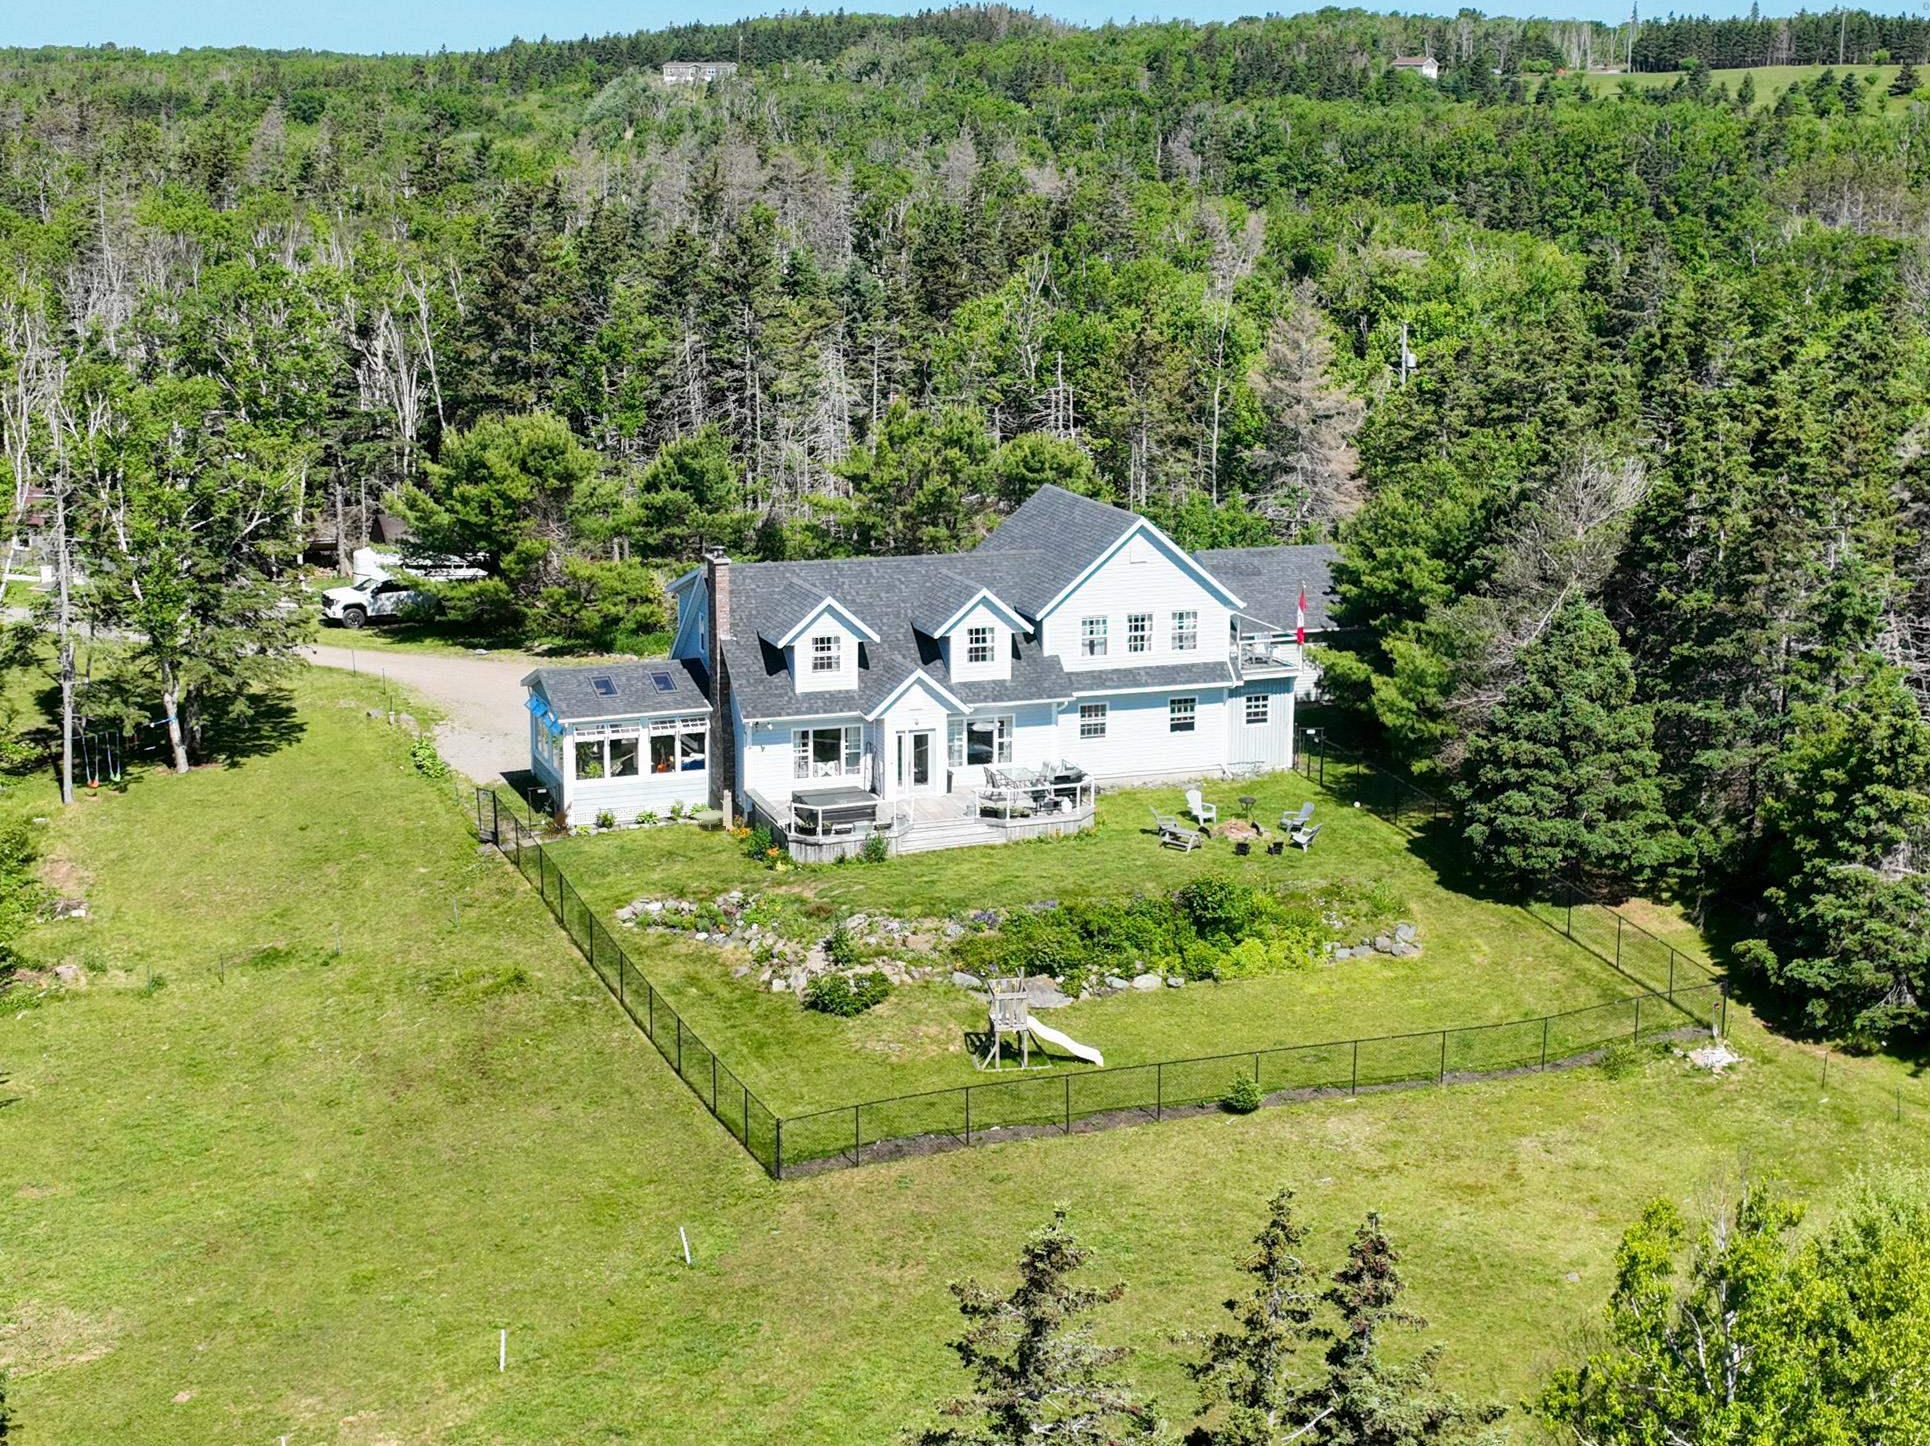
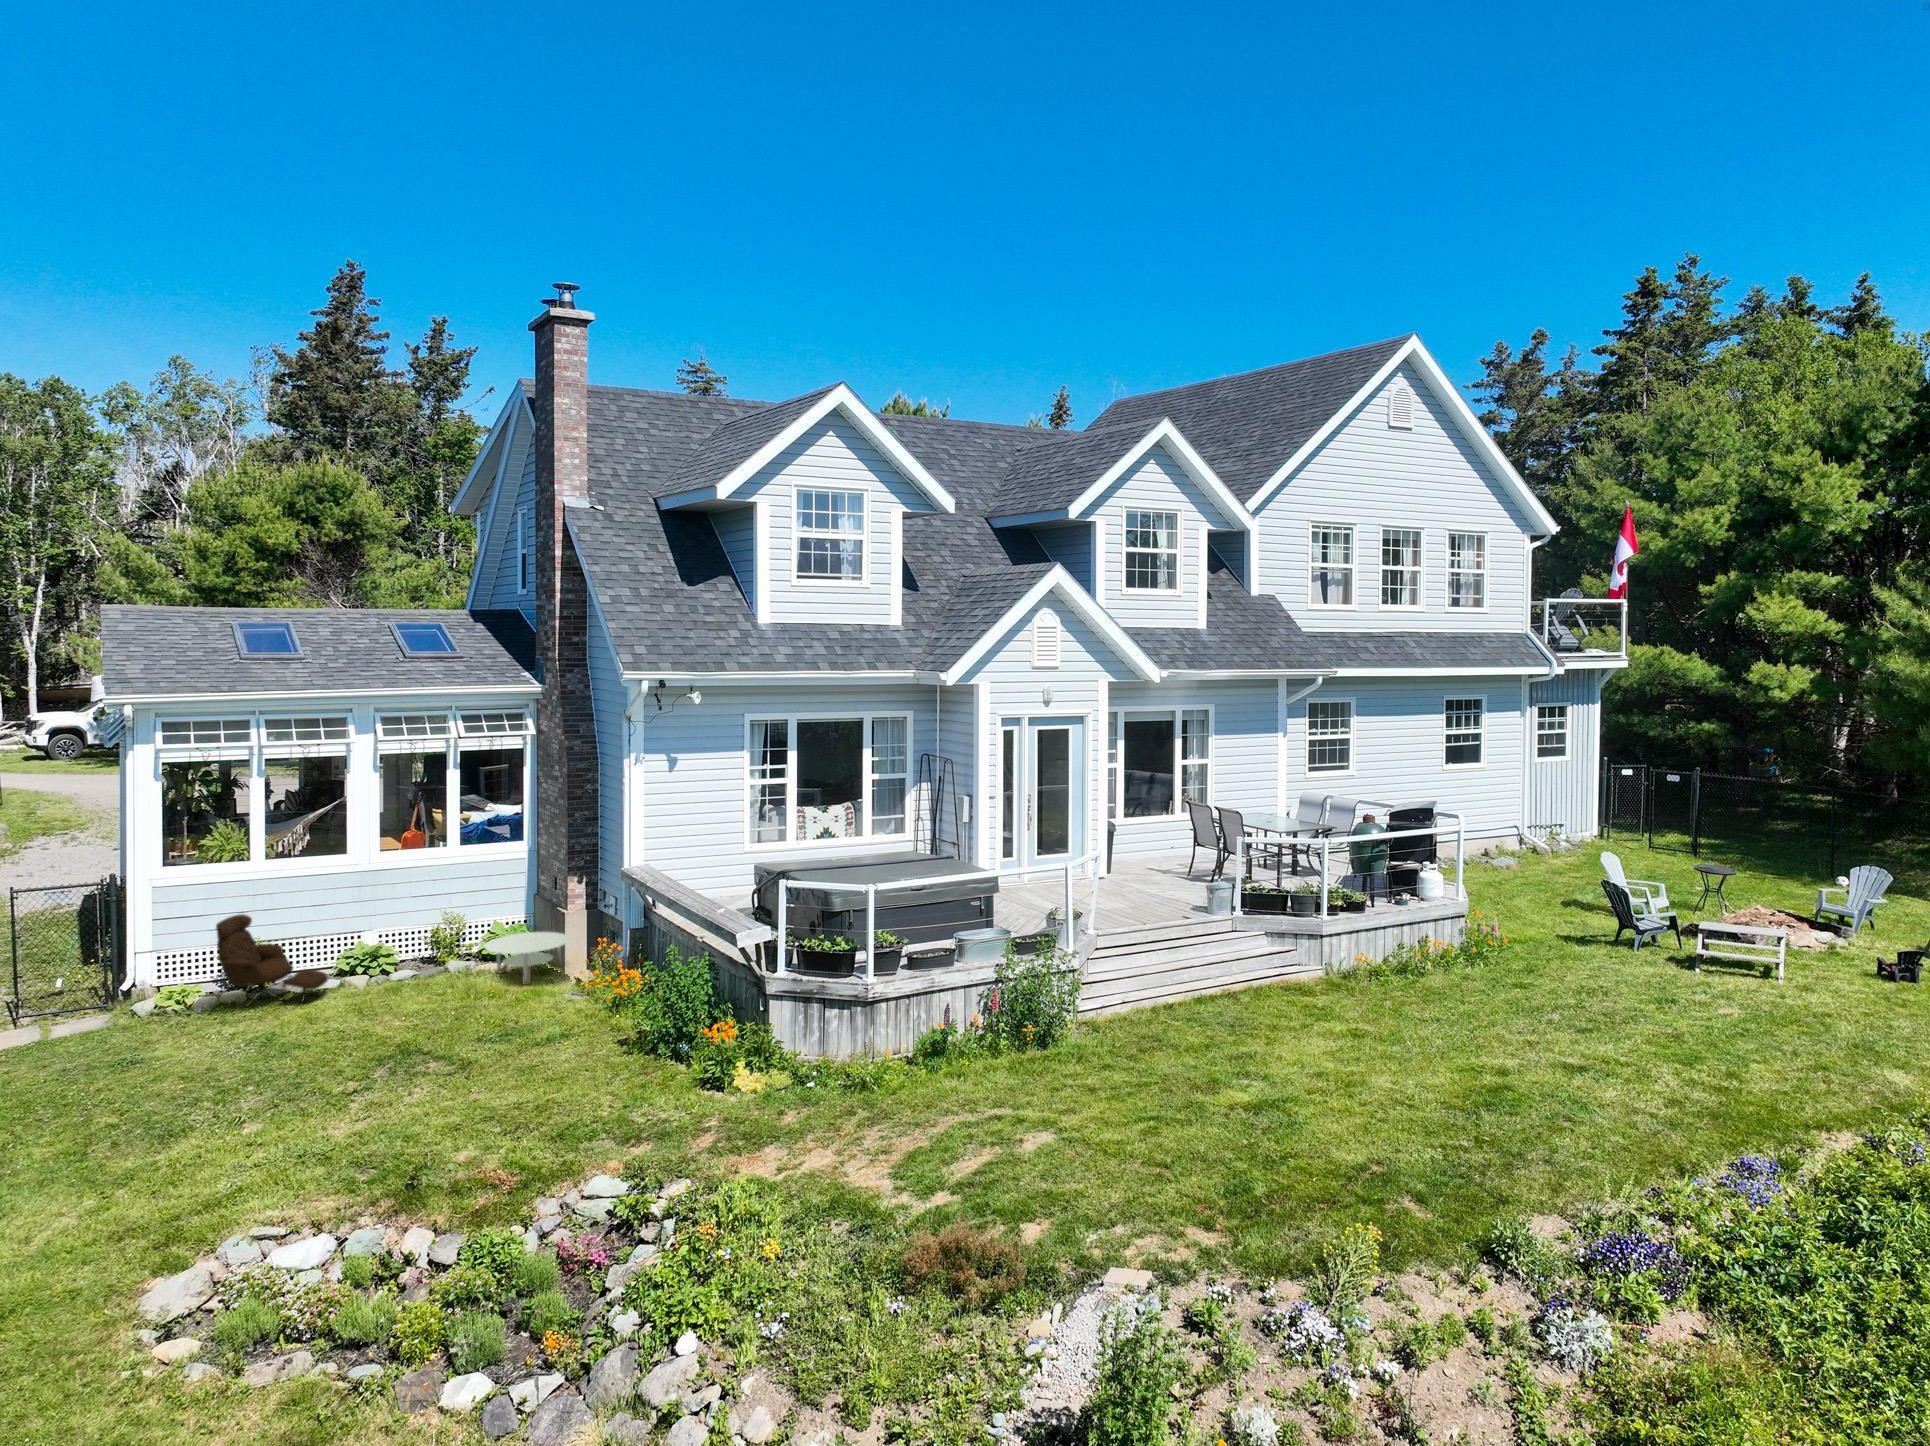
lounge chair: none [602,801,639,835] -> present [216,914,328,1007]
bench: present [550,803,571,836] -> none [45,920,146,1027]

